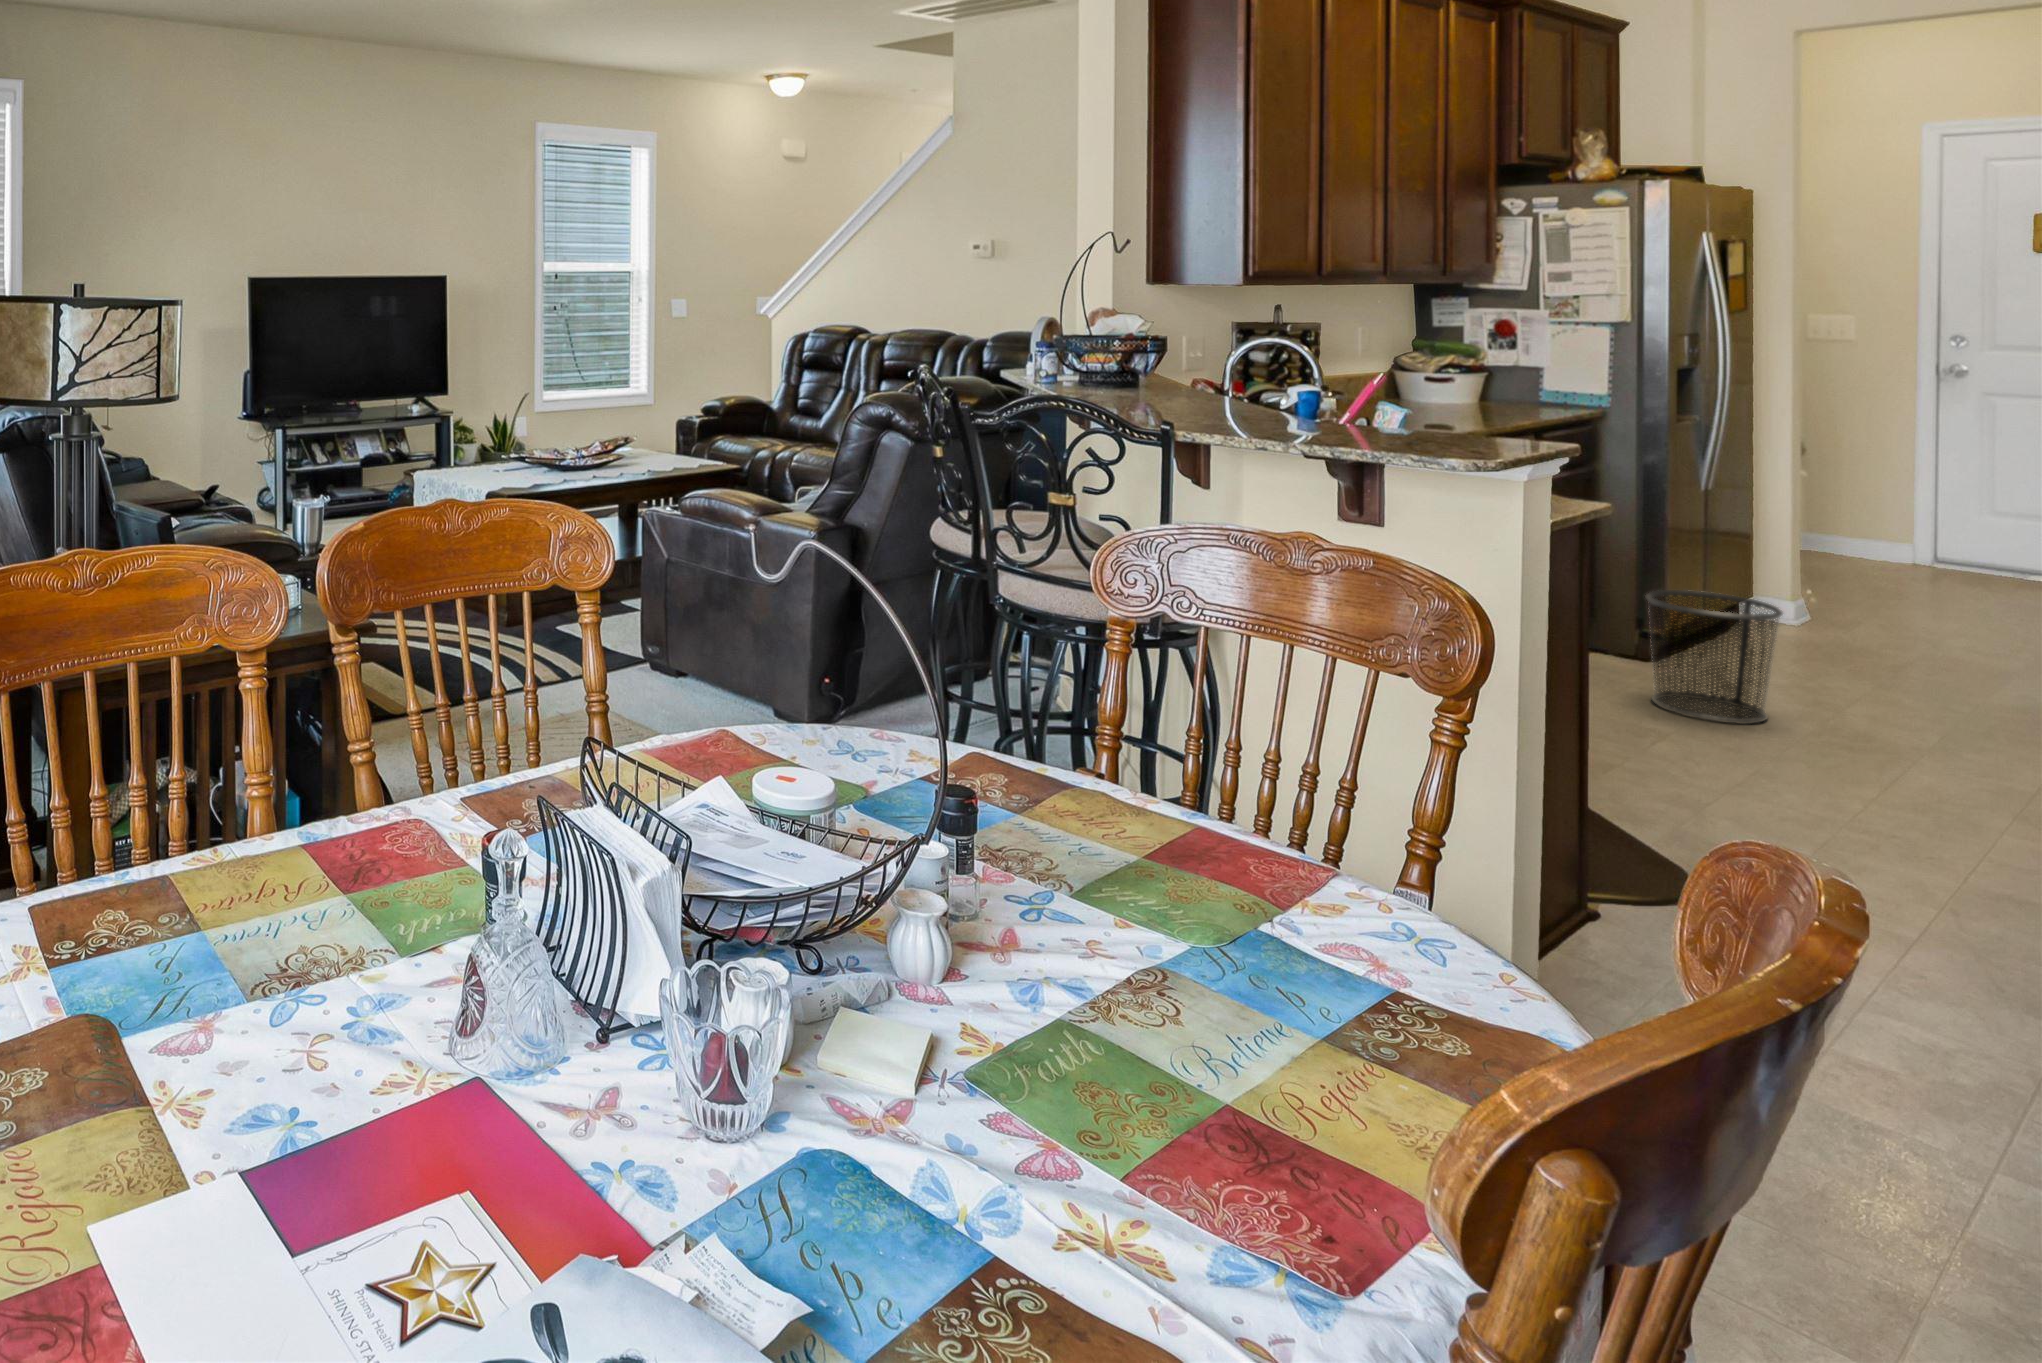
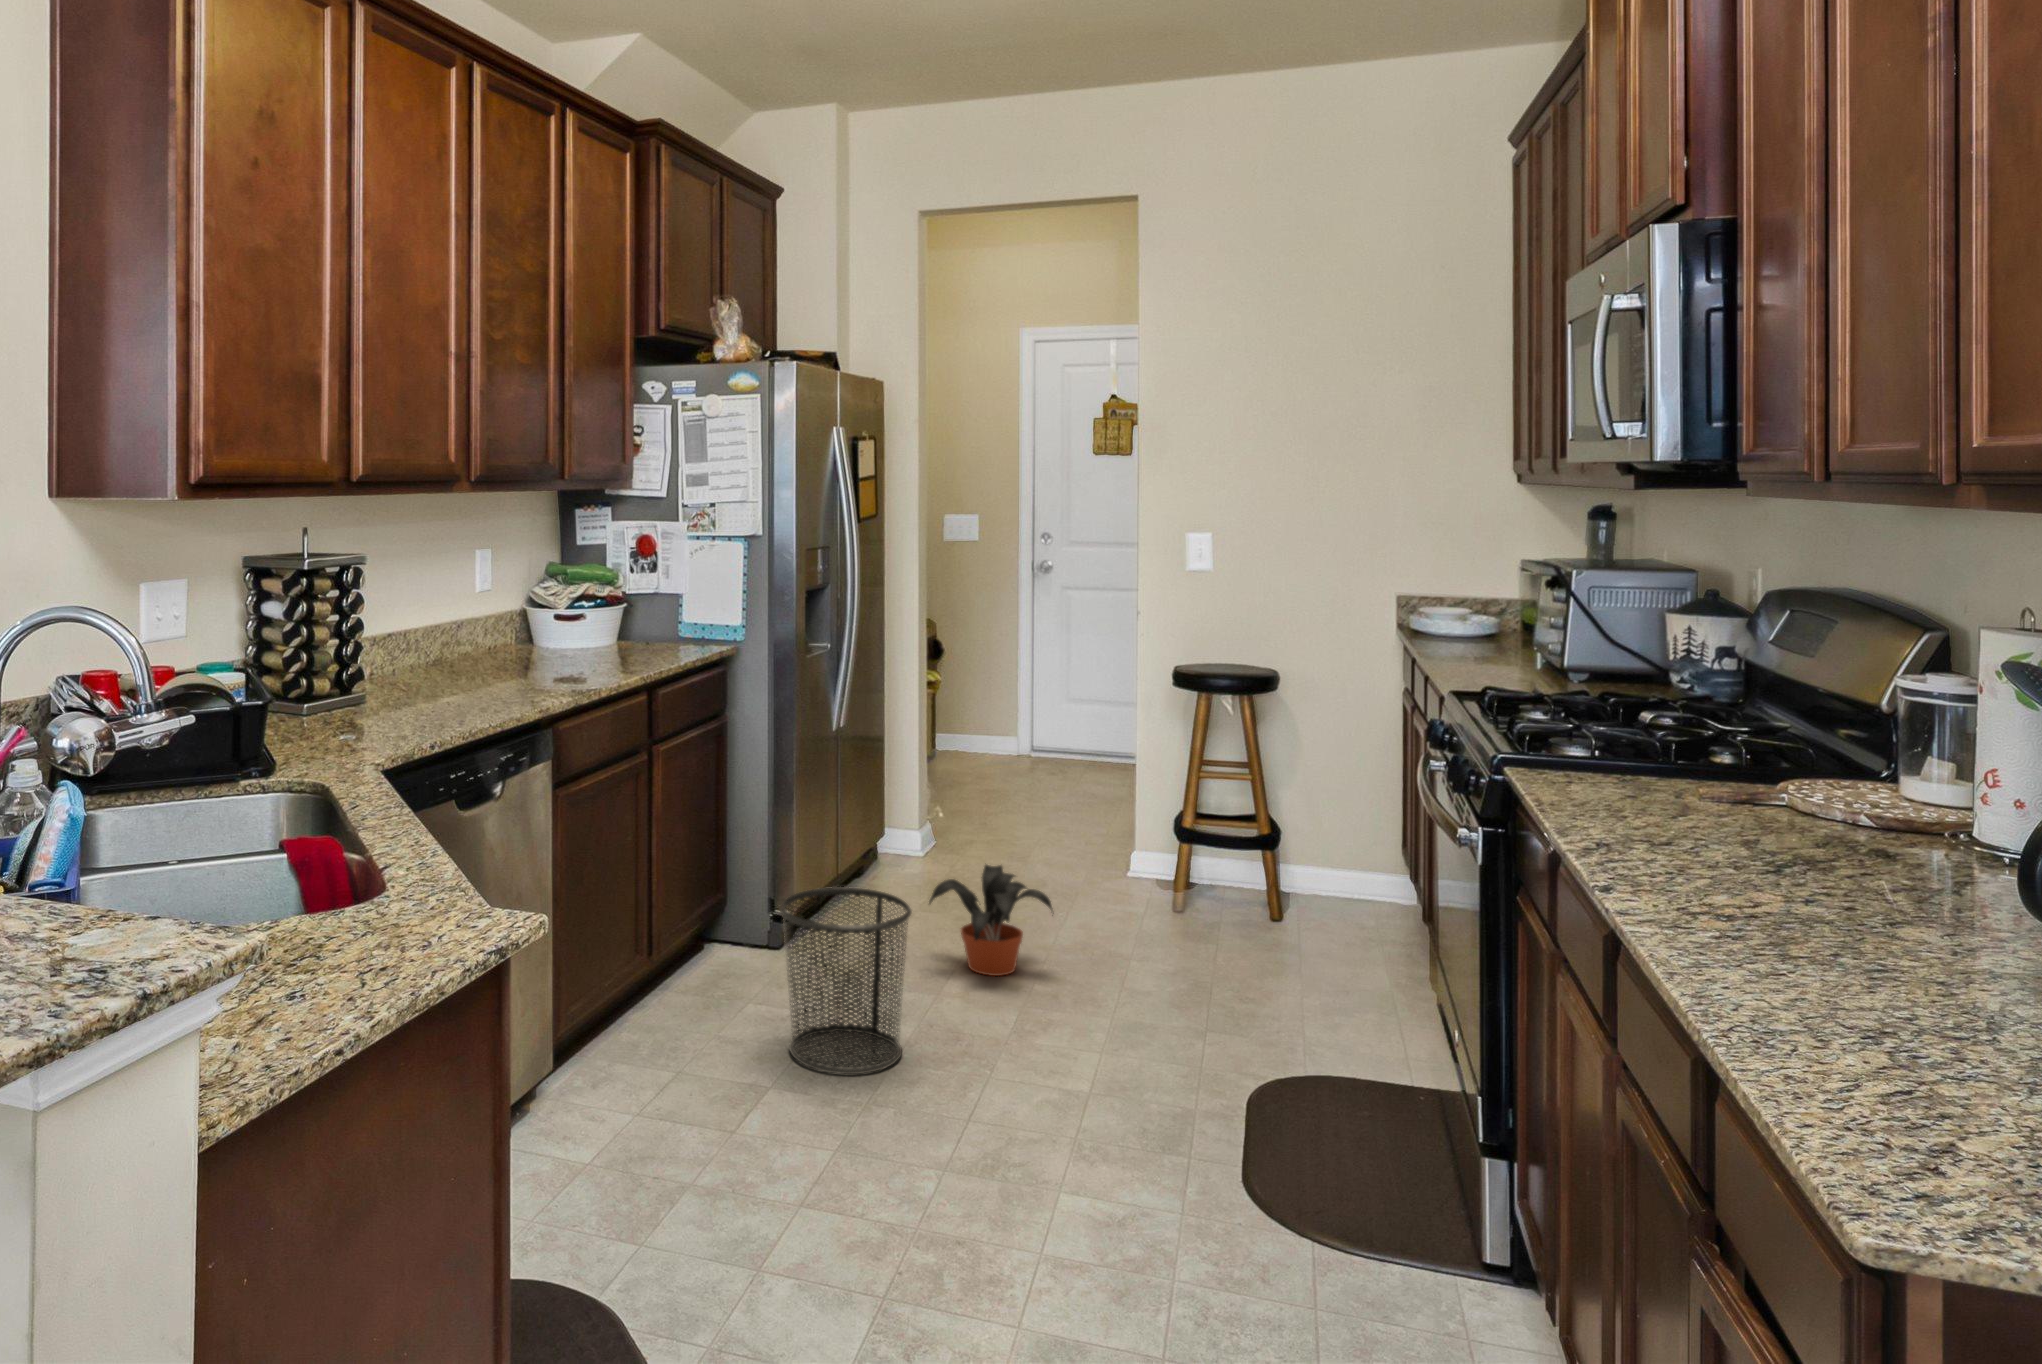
potted plant: none [1800,604,1951,694] -> present [929,865,1054,976]

